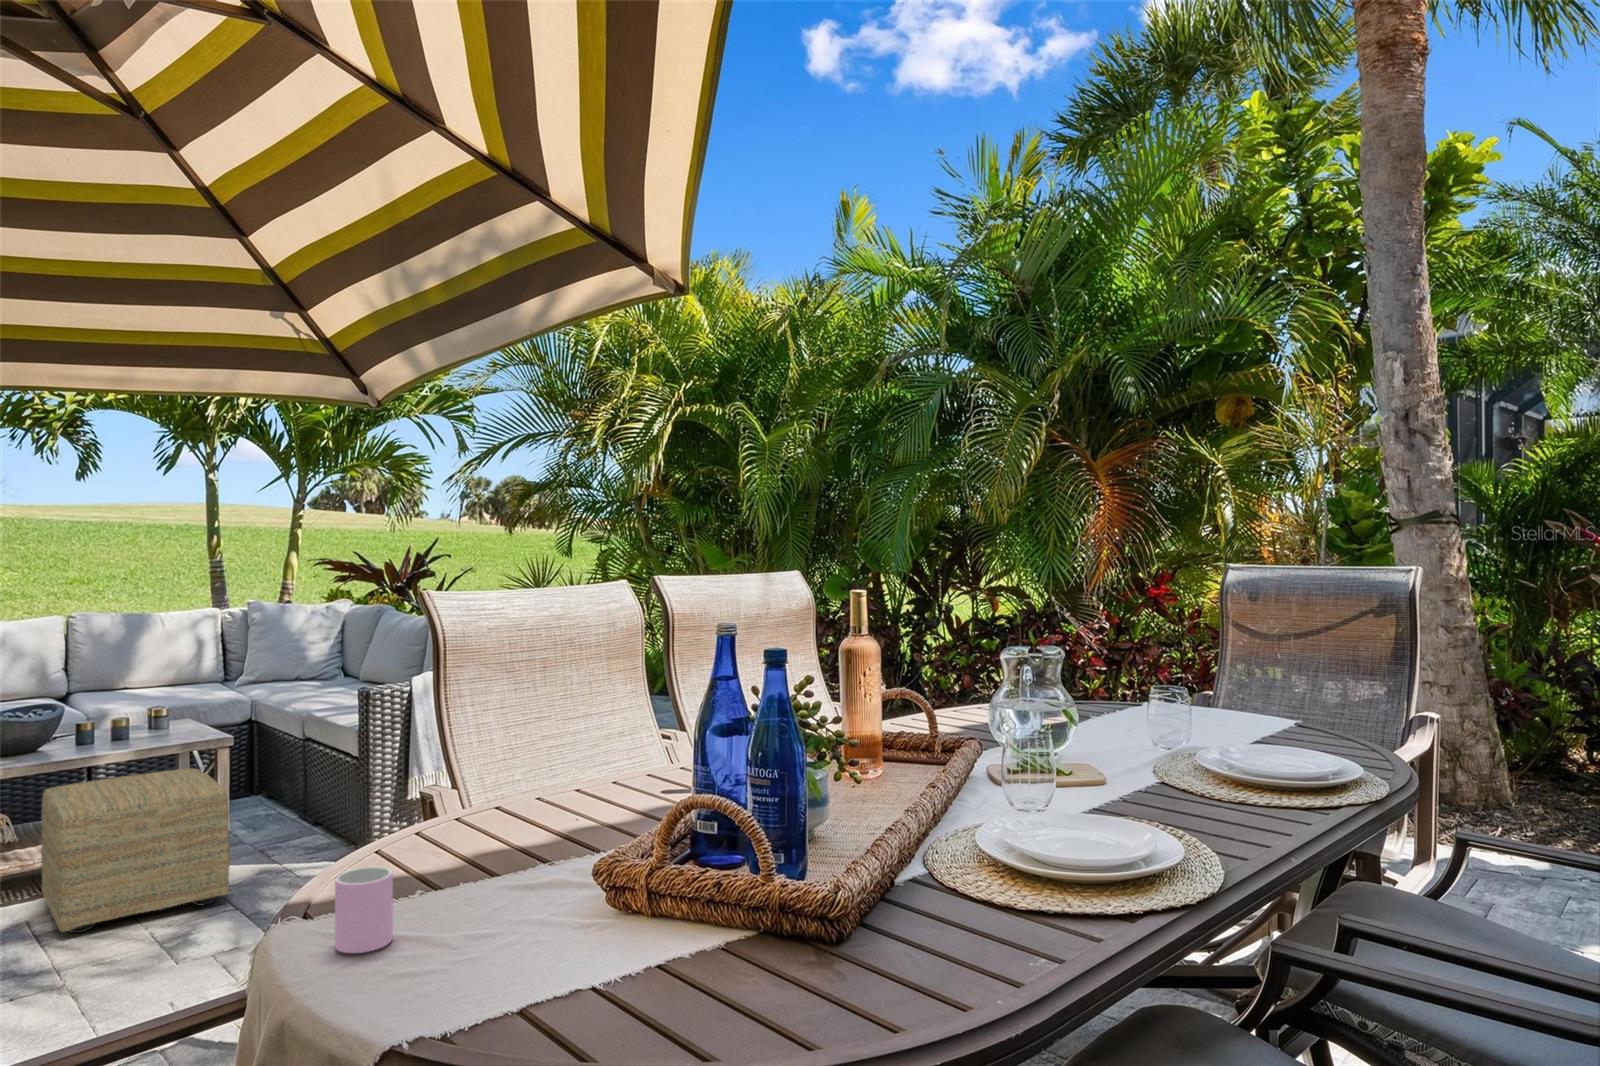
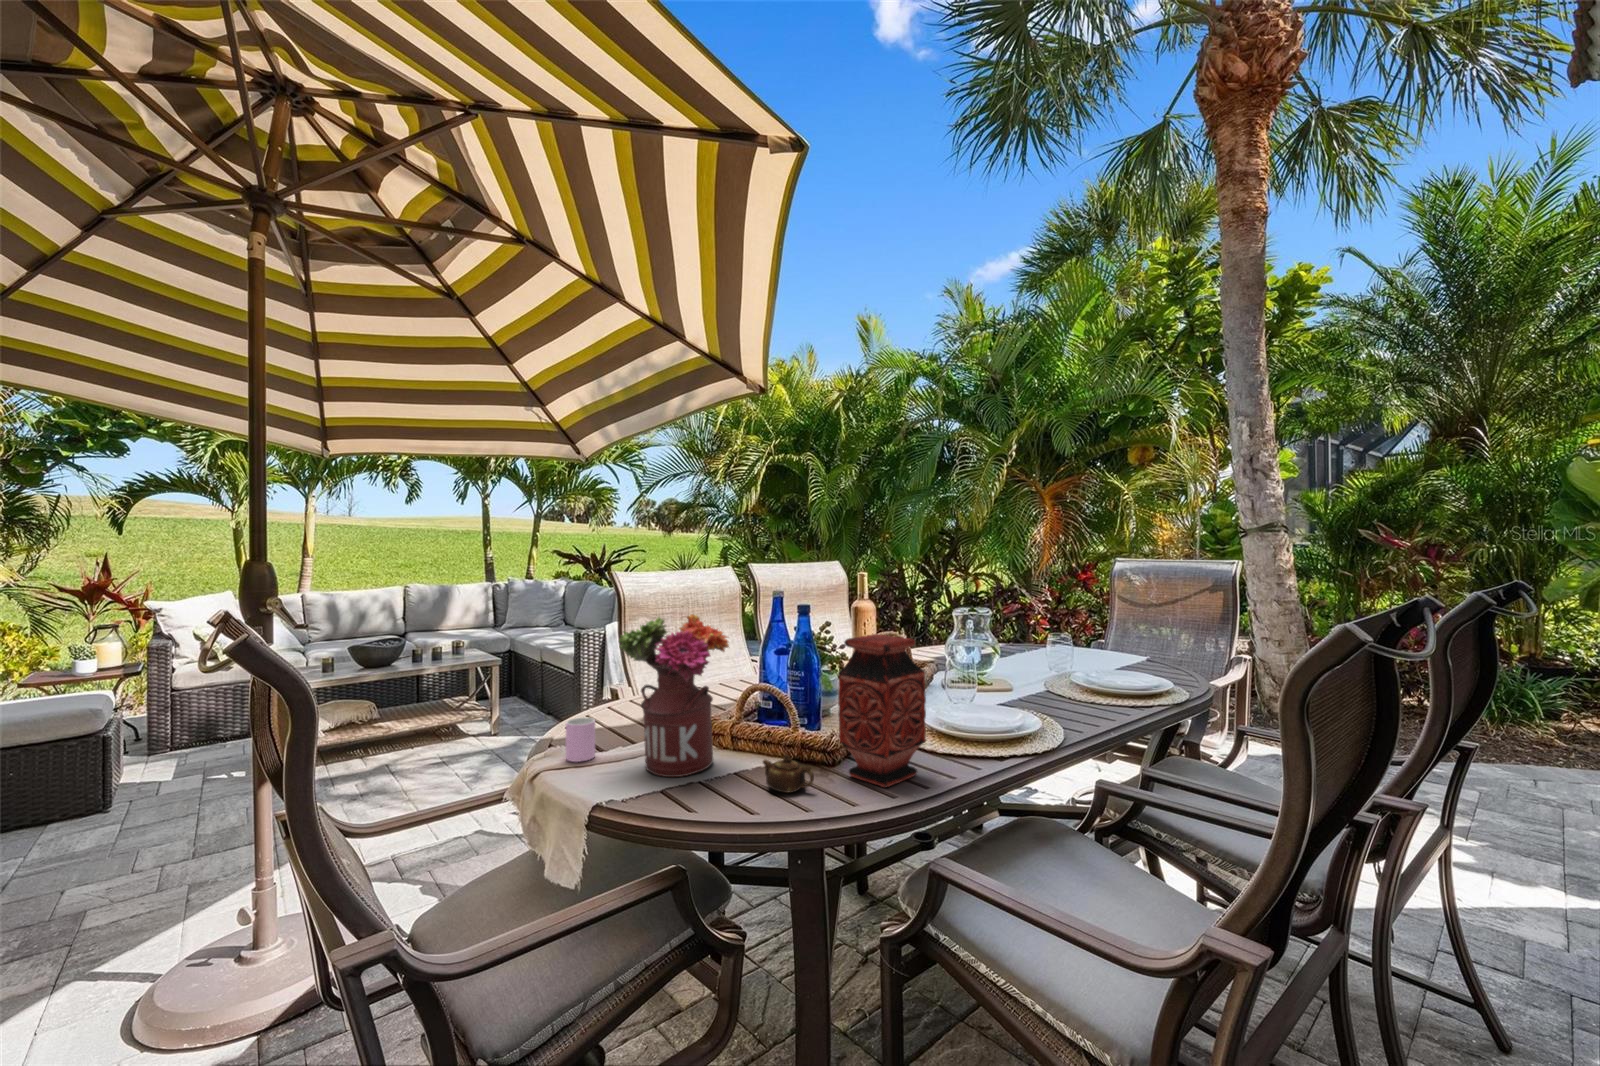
flower arrangement: none [436,671,649,982] -> present [619,614,729,777]
vase: none [854,704,1012,990] -> present [838,634,926,787]
ottoman: present [41,768,230,933] -> none [394,678,499,772]
teapot: none [716,935,816,1010] -> present [763,754,814,793]

